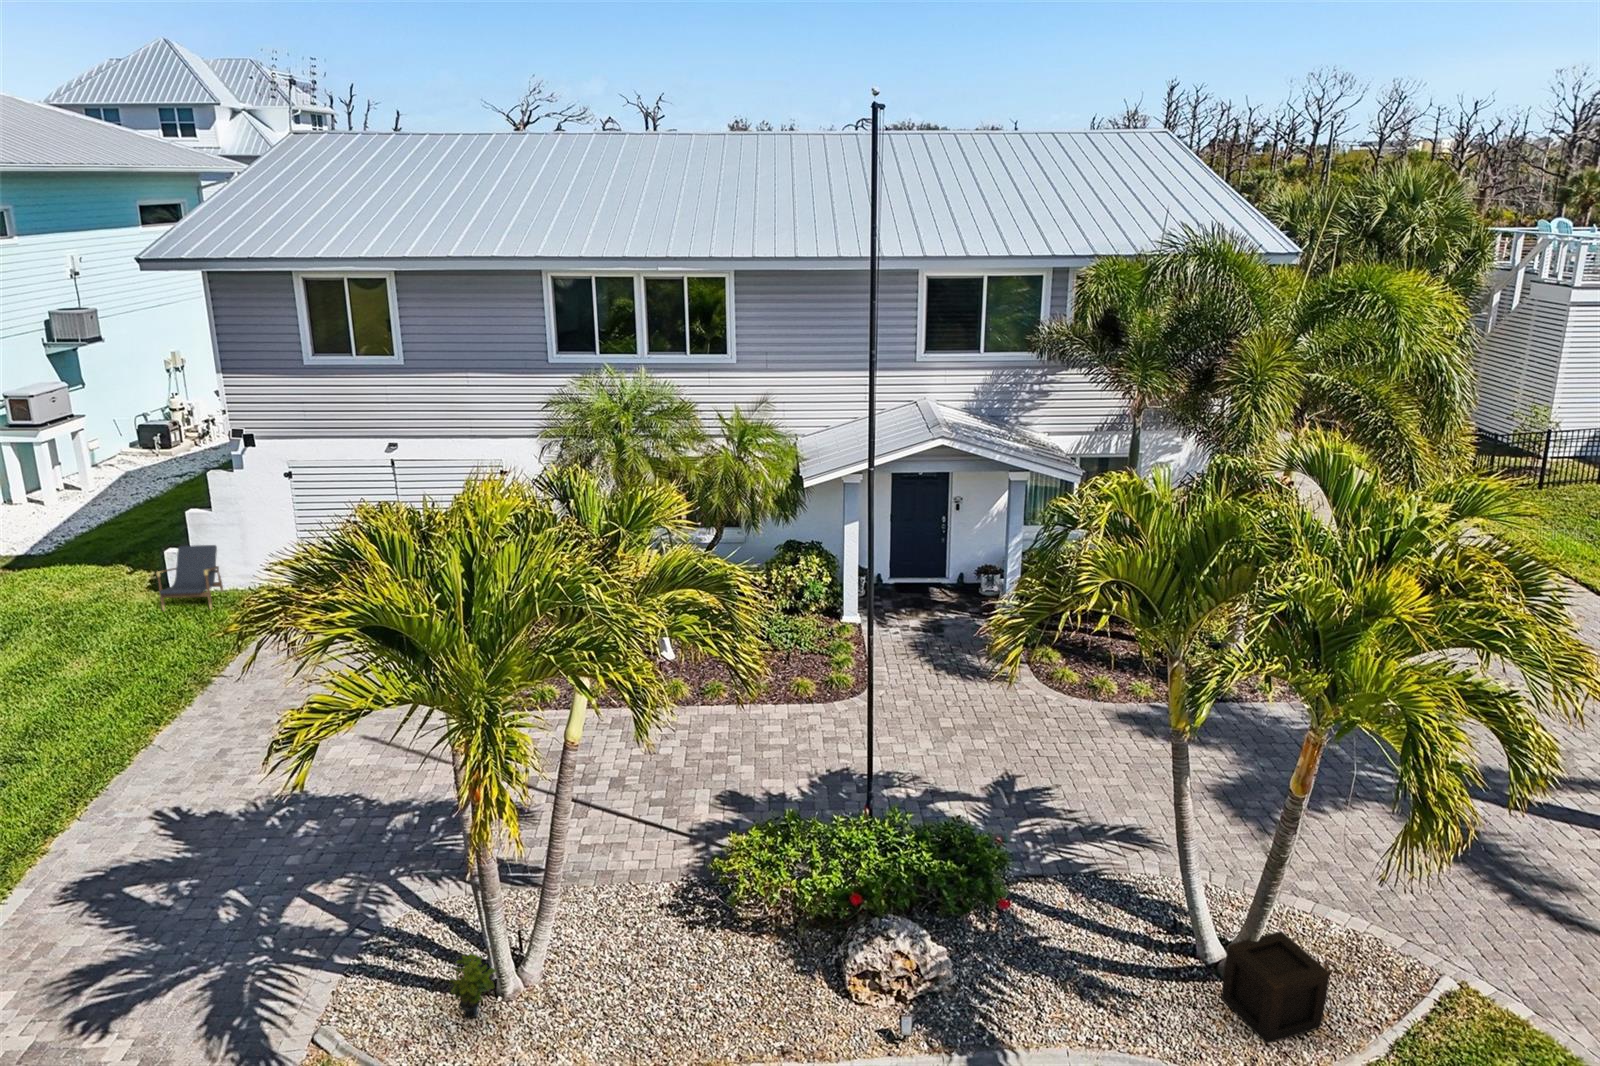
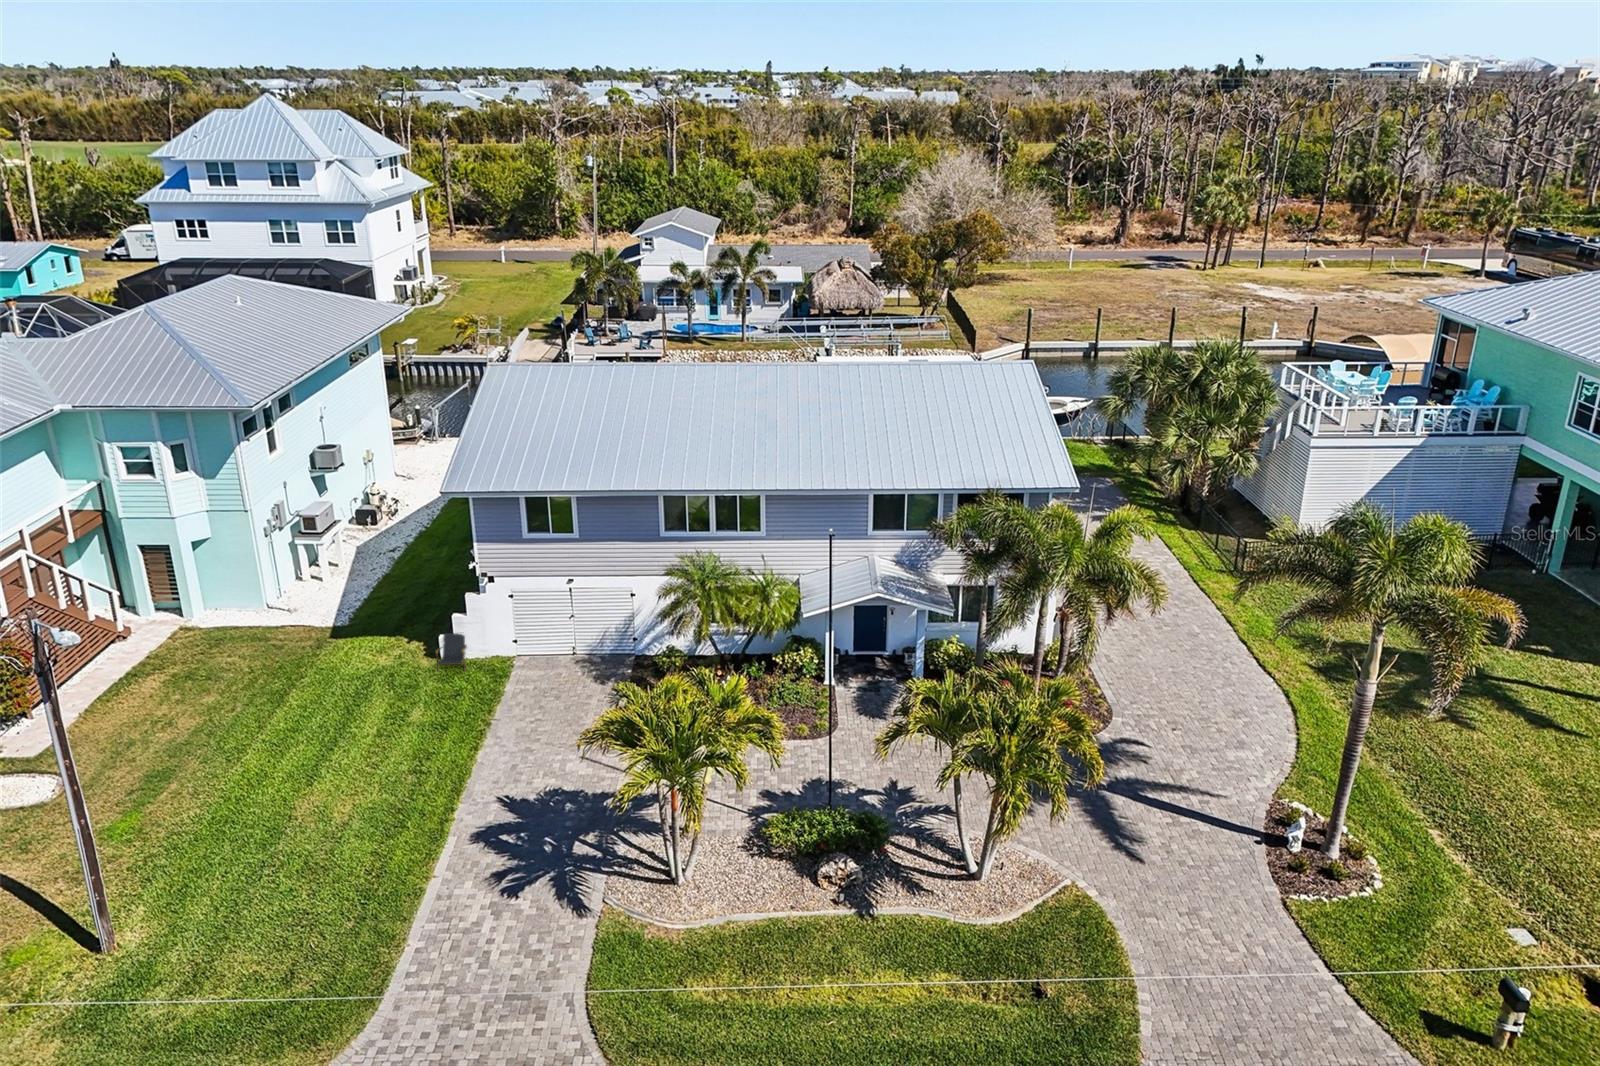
wooden crate: present [1221,931,1330,1044] -> none [971,862,1009,906]
potted plant: present [450,953,496,1019] -> none [658,867,677,893]

